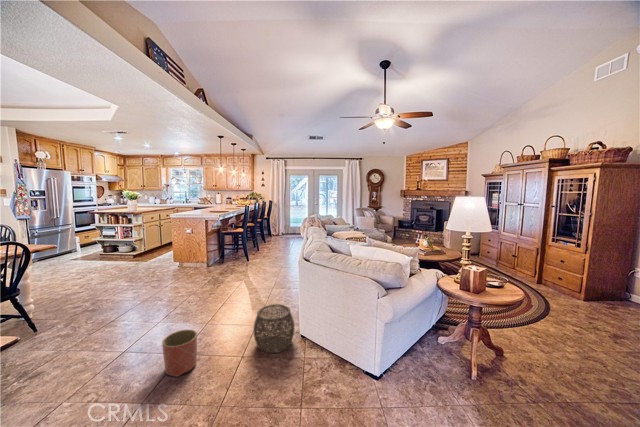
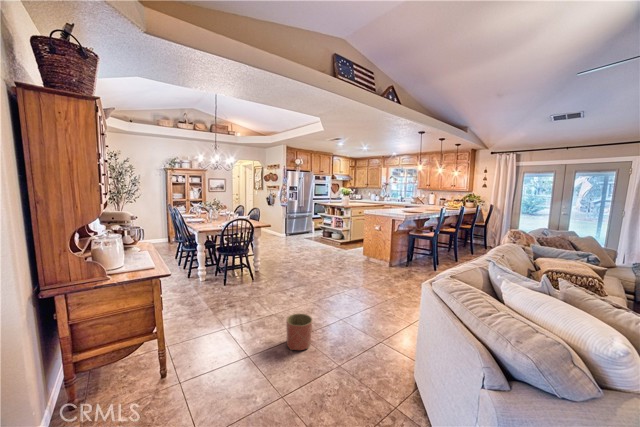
woven basket: present [254,304,294,353] -> none [356,327,403,386]

